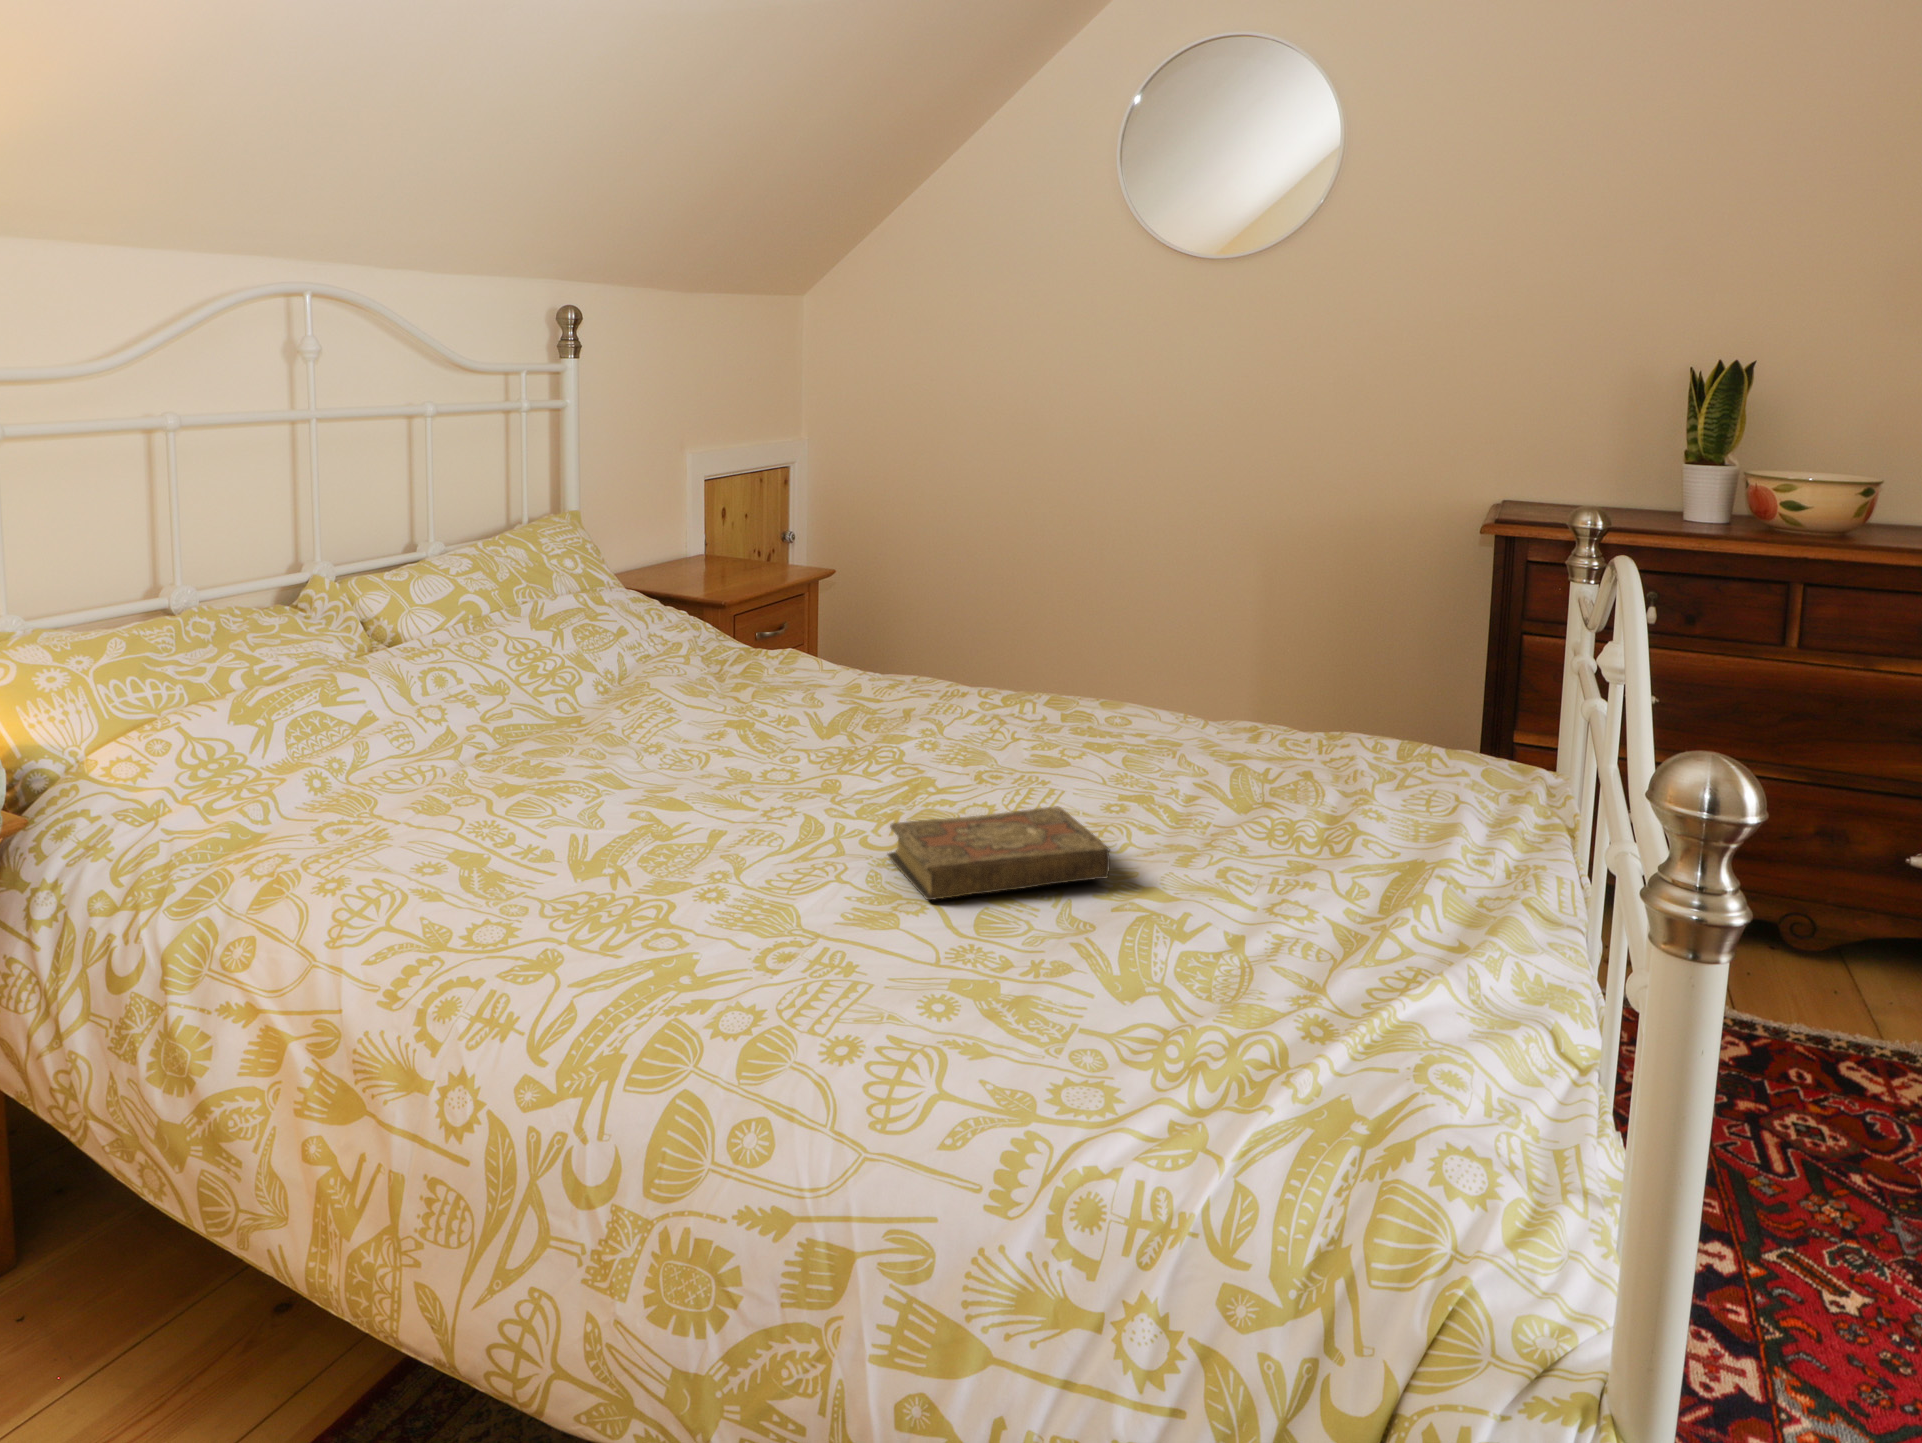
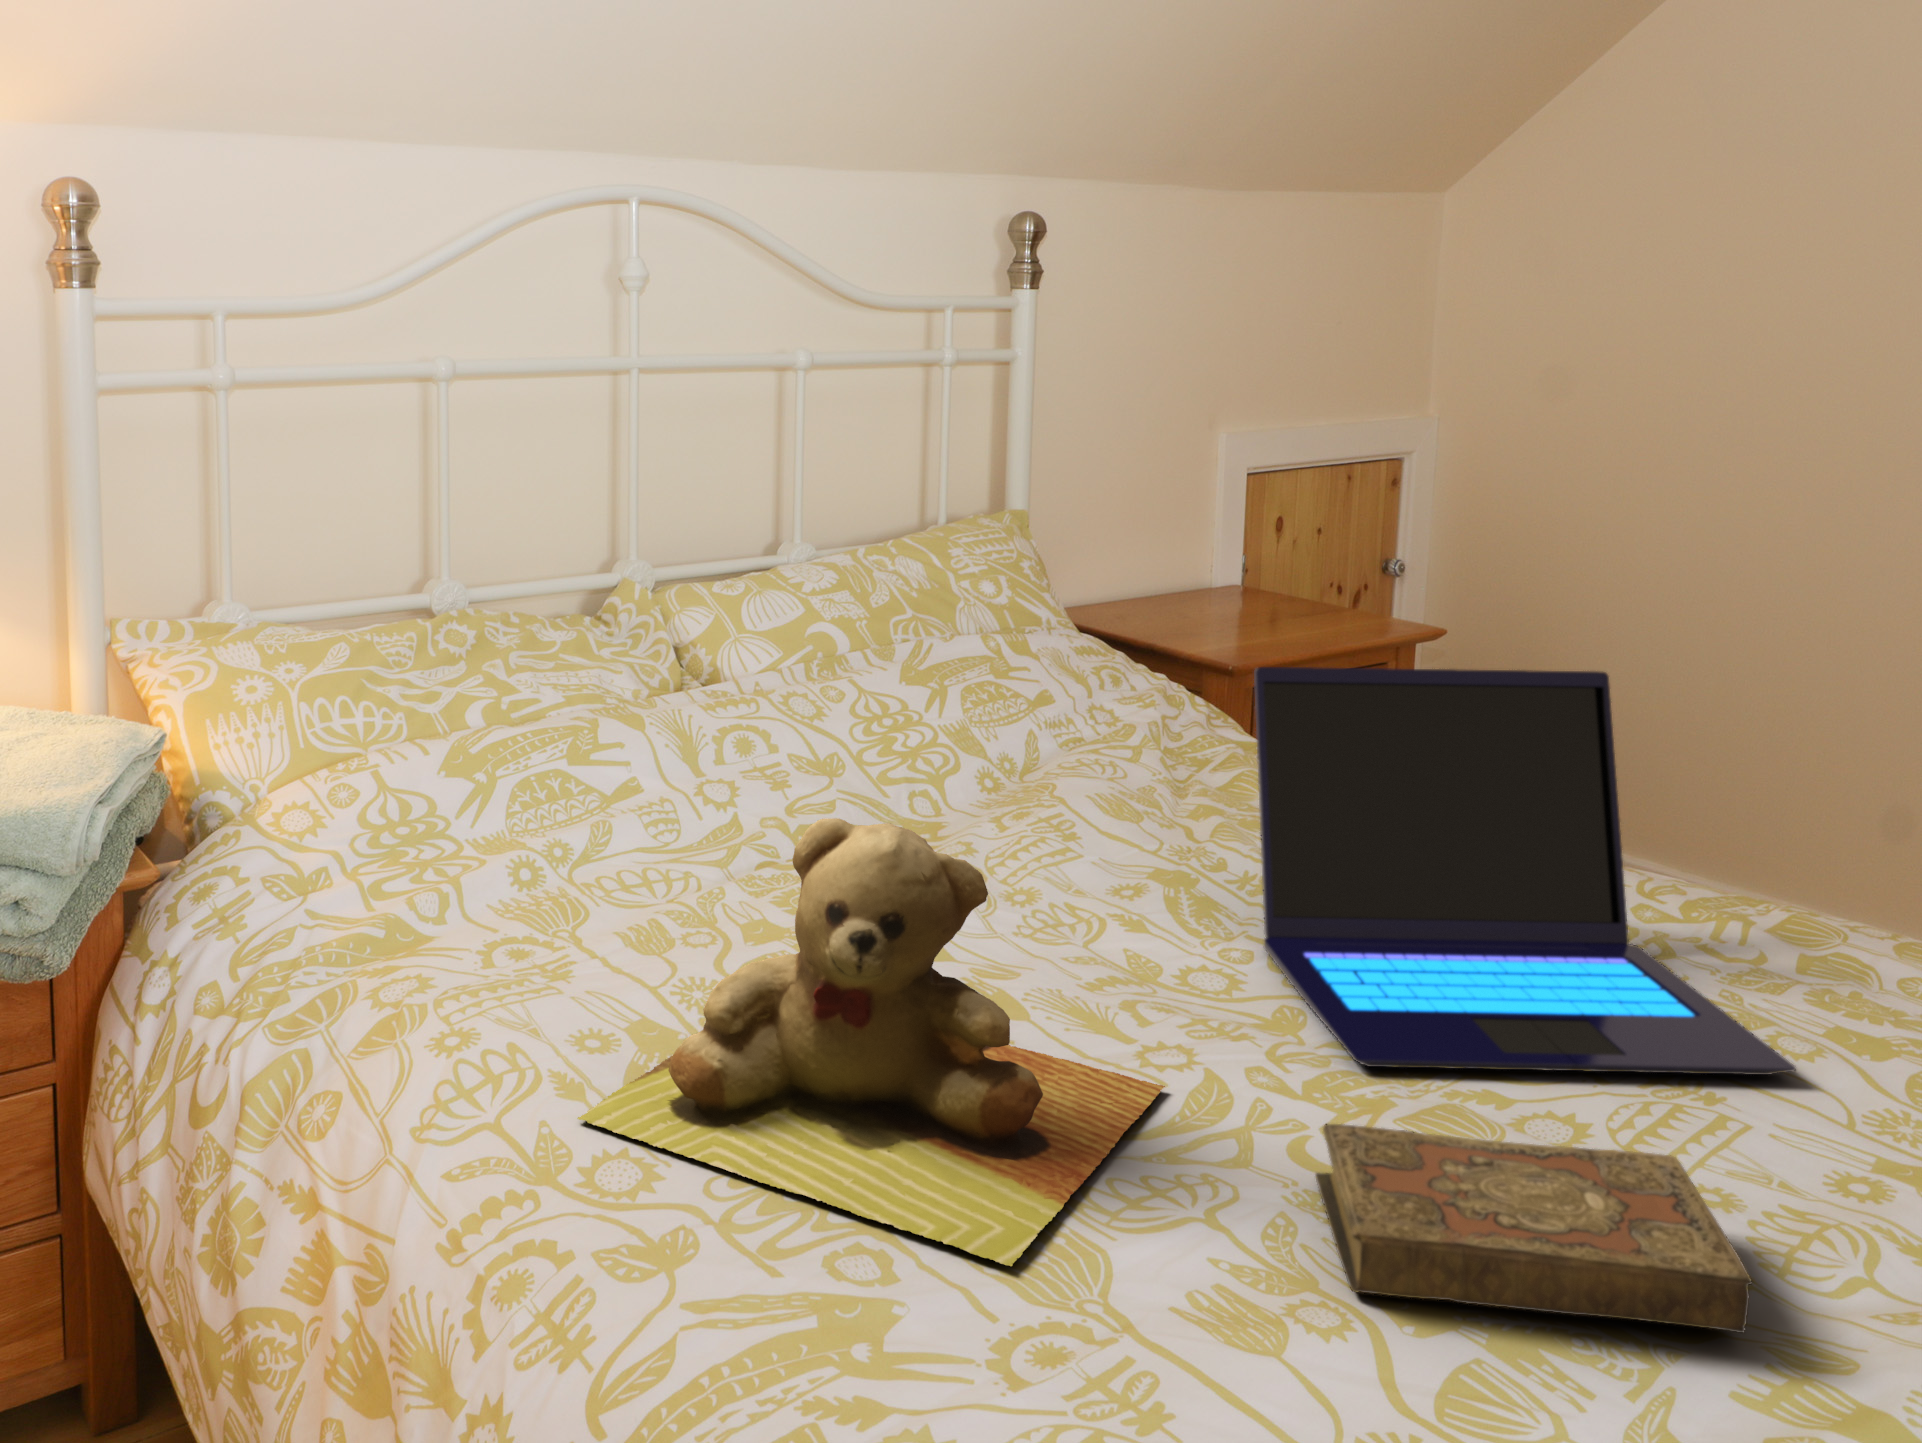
laptop: none [788,569,1094,802] -> present [1254,667,1796,1075]
teddy bear: none [446,690,790,926] -> present [577,818,1165,1266]

